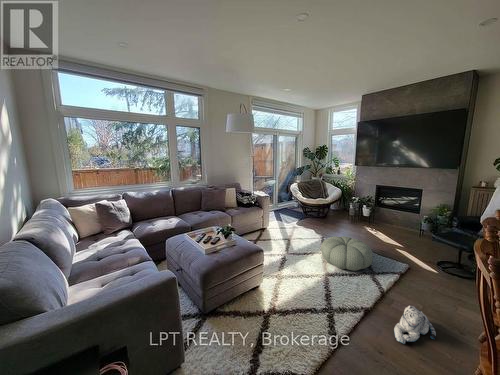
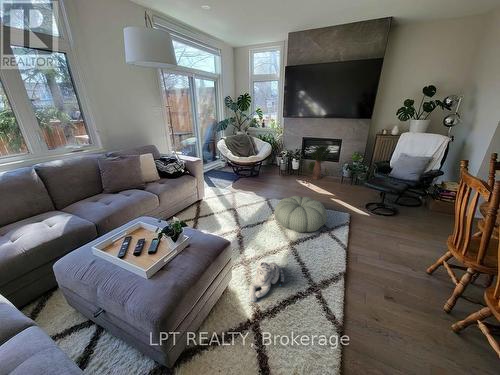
potted plant: none [379,192,407,229] -> present [308,144,331,179]
plush toy: present [394,306,436,344] -> present [249,262,284,302]

